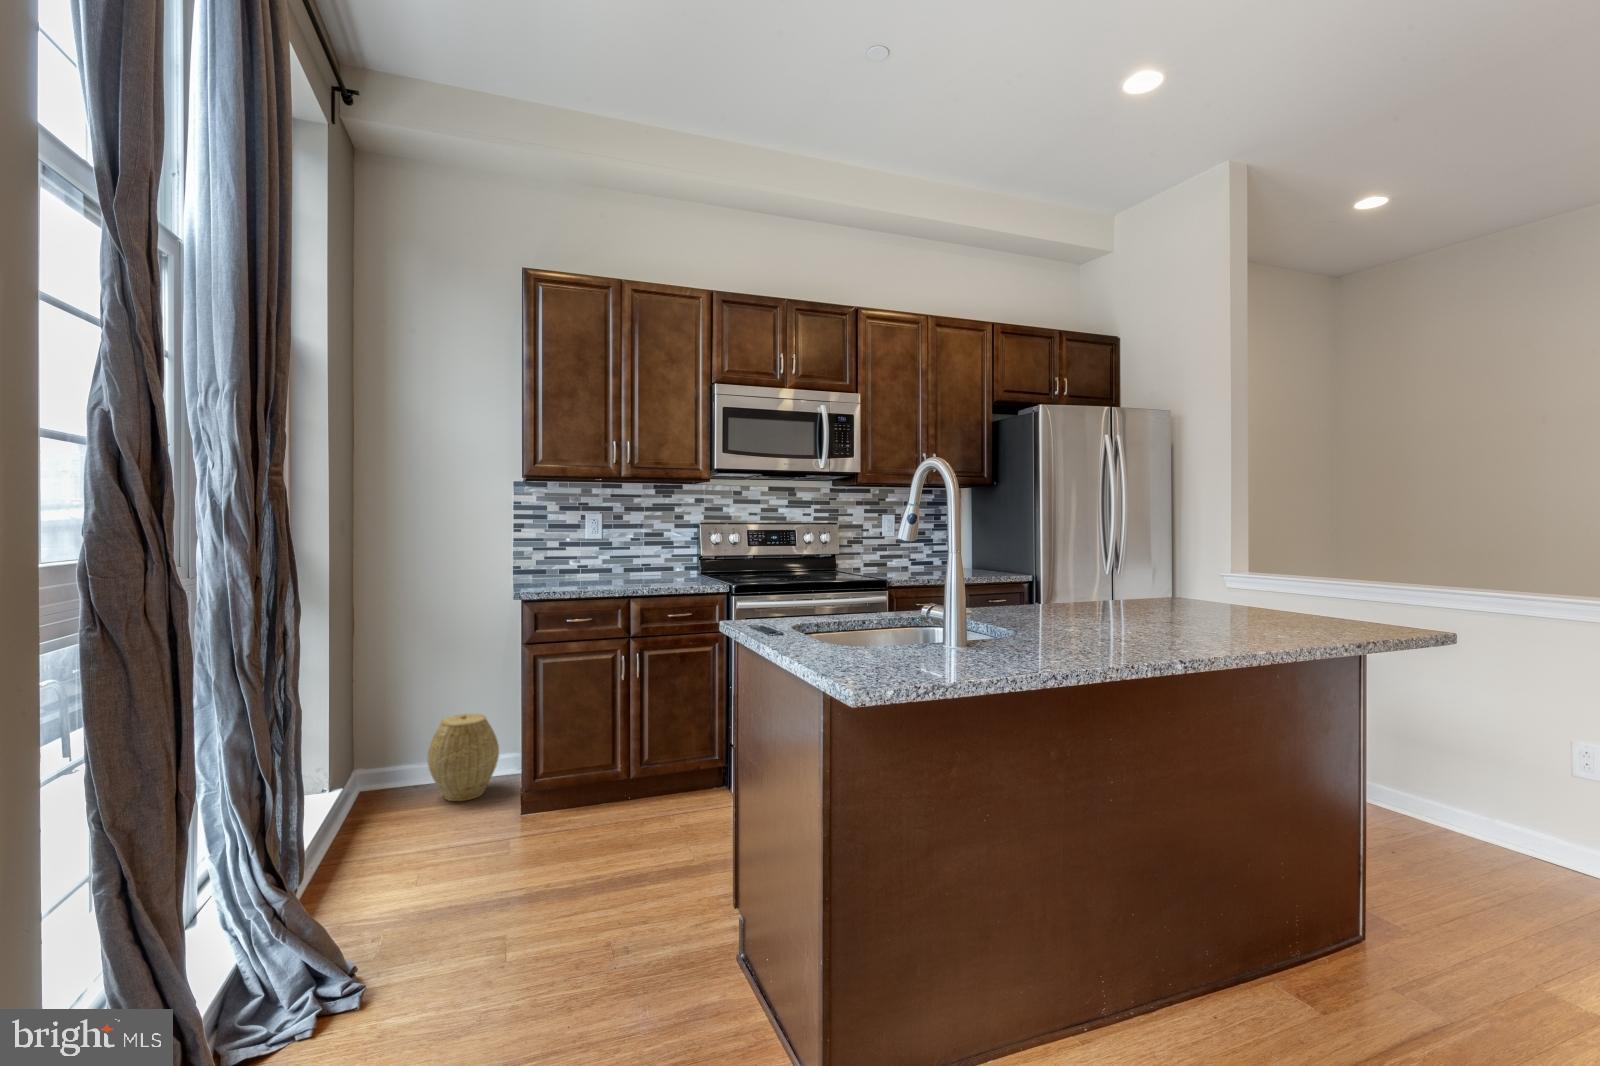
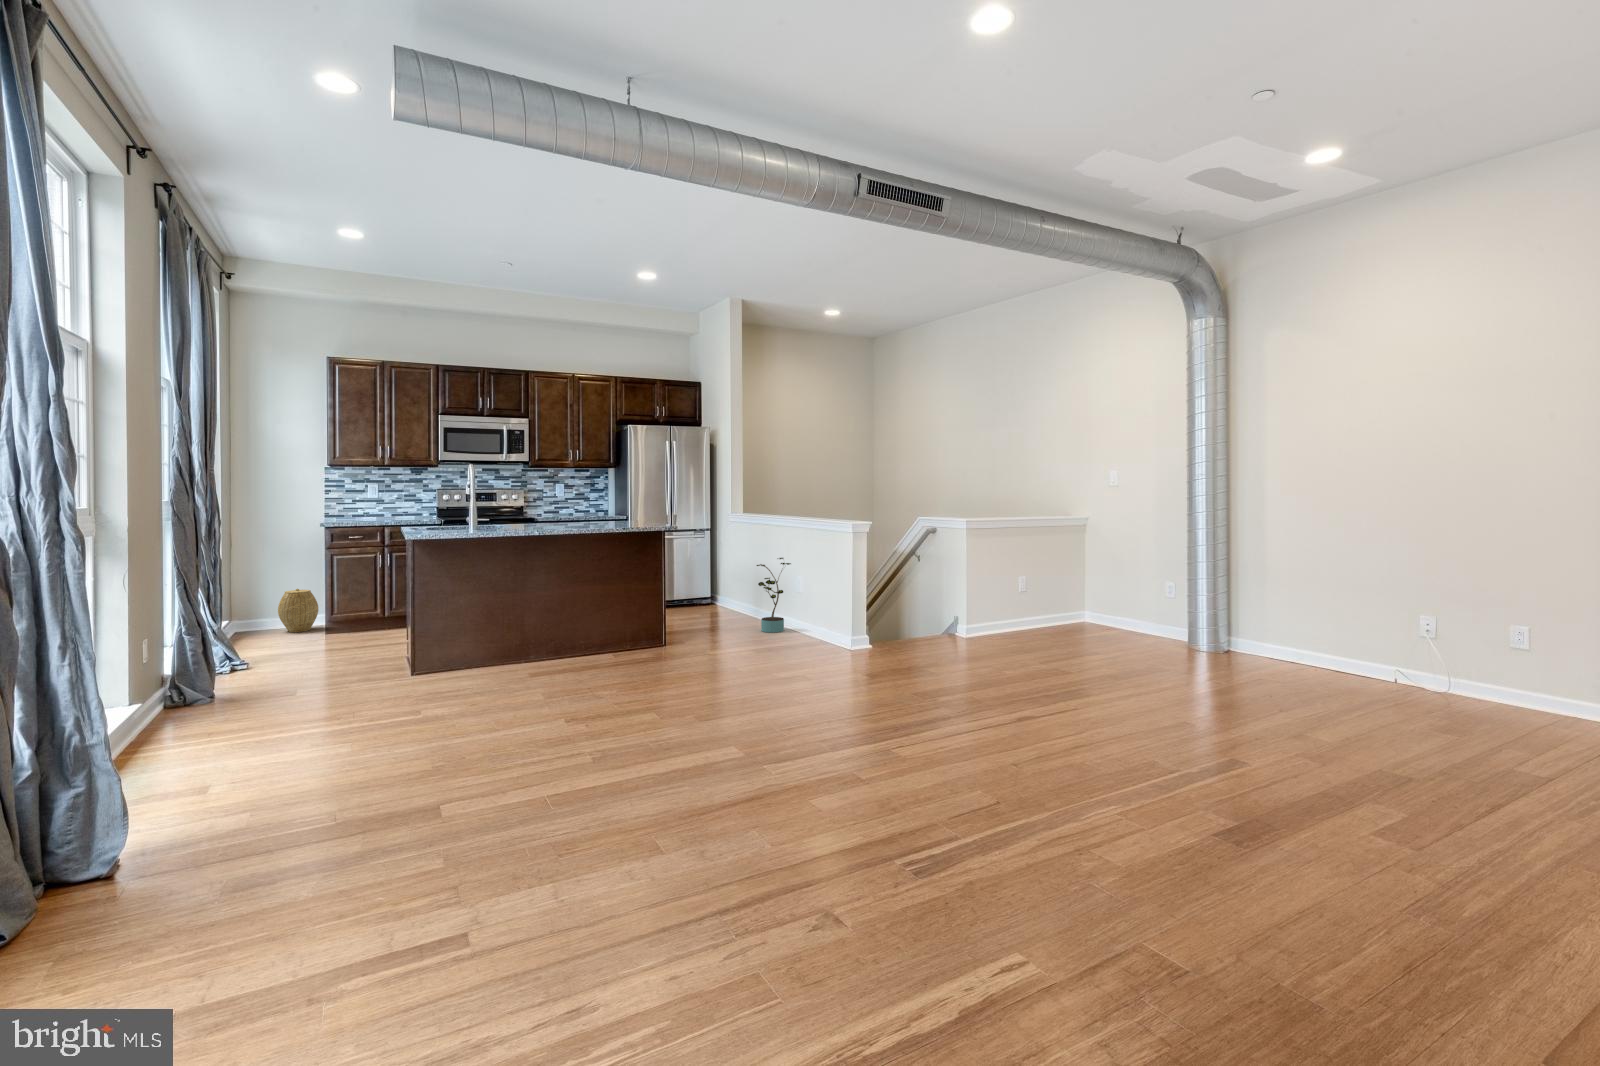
potted plant: none [1419,681,1550,860] -> present [757,558,791,632]

